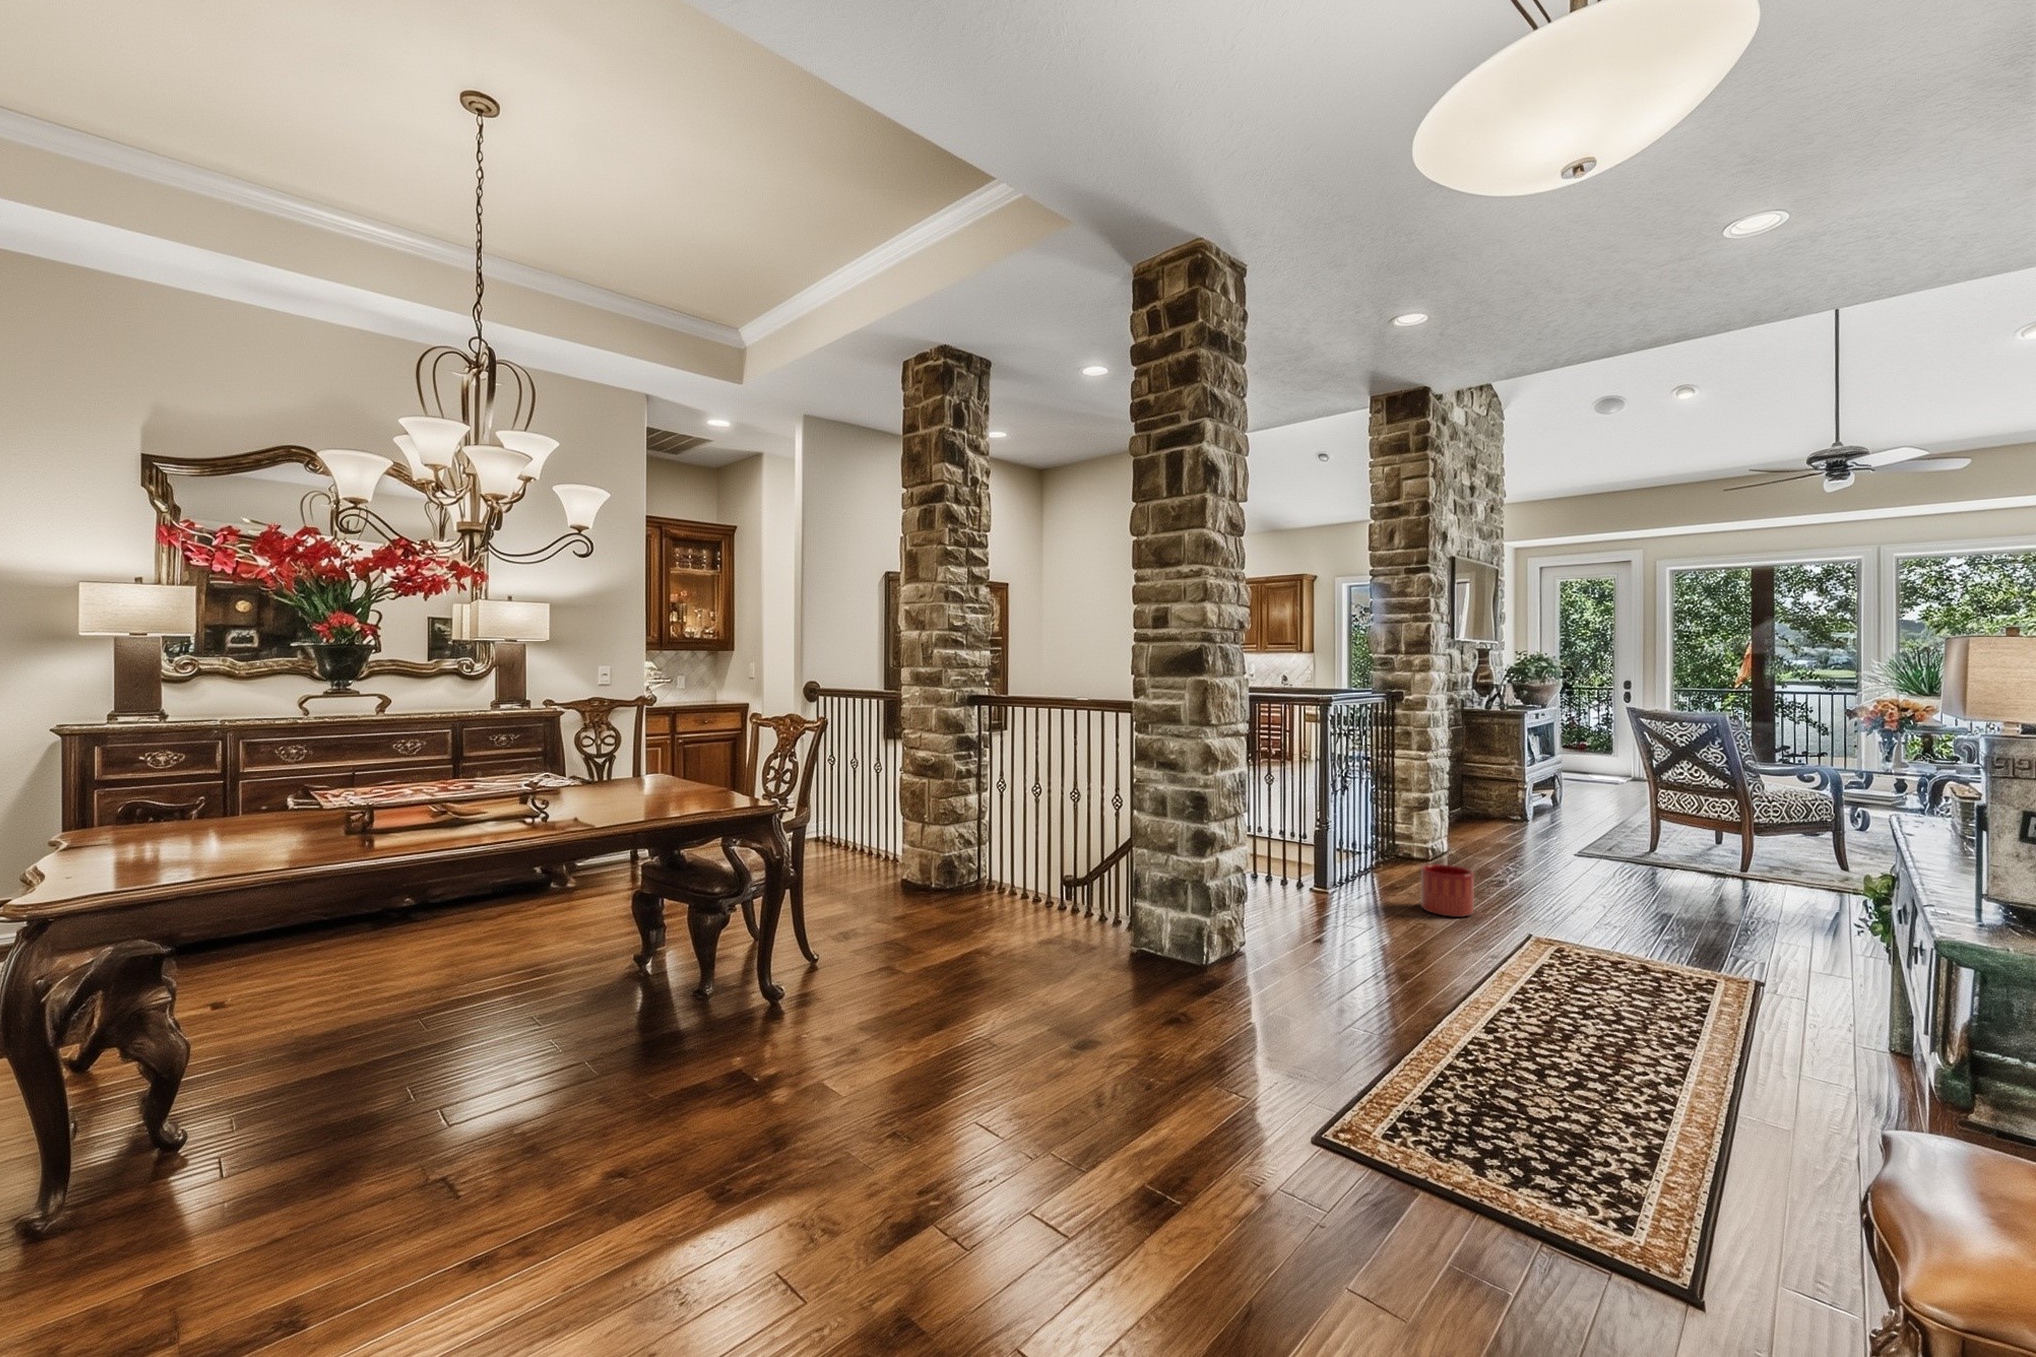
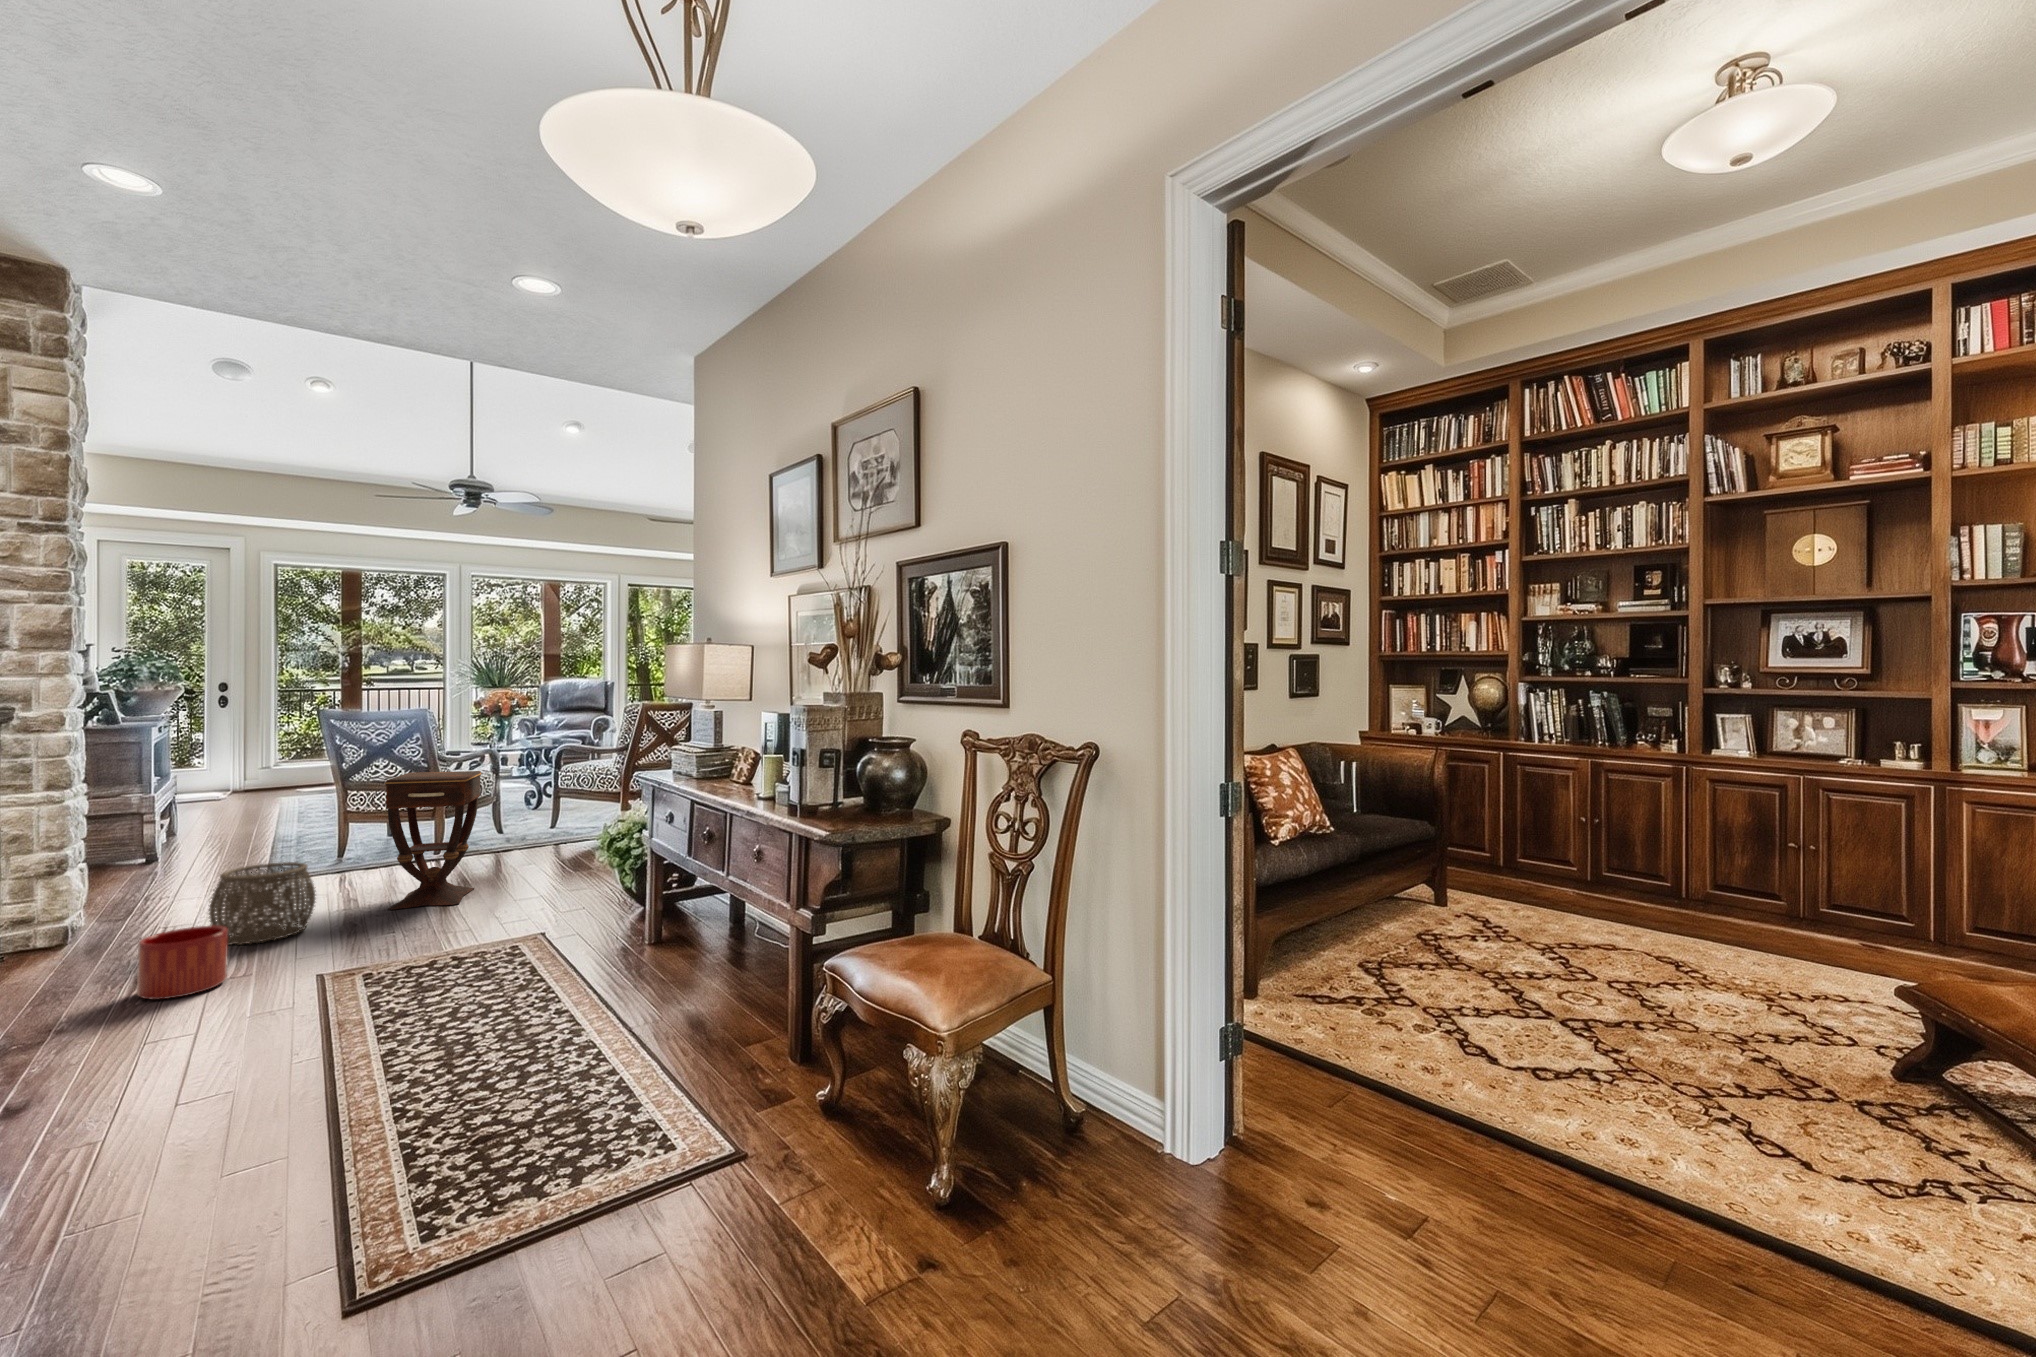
side table: none [1633,771,1751,921] -> present [385,771,482,910]
woven basket: none [1488,832,1568,900] -> present [209,862,316,945]

